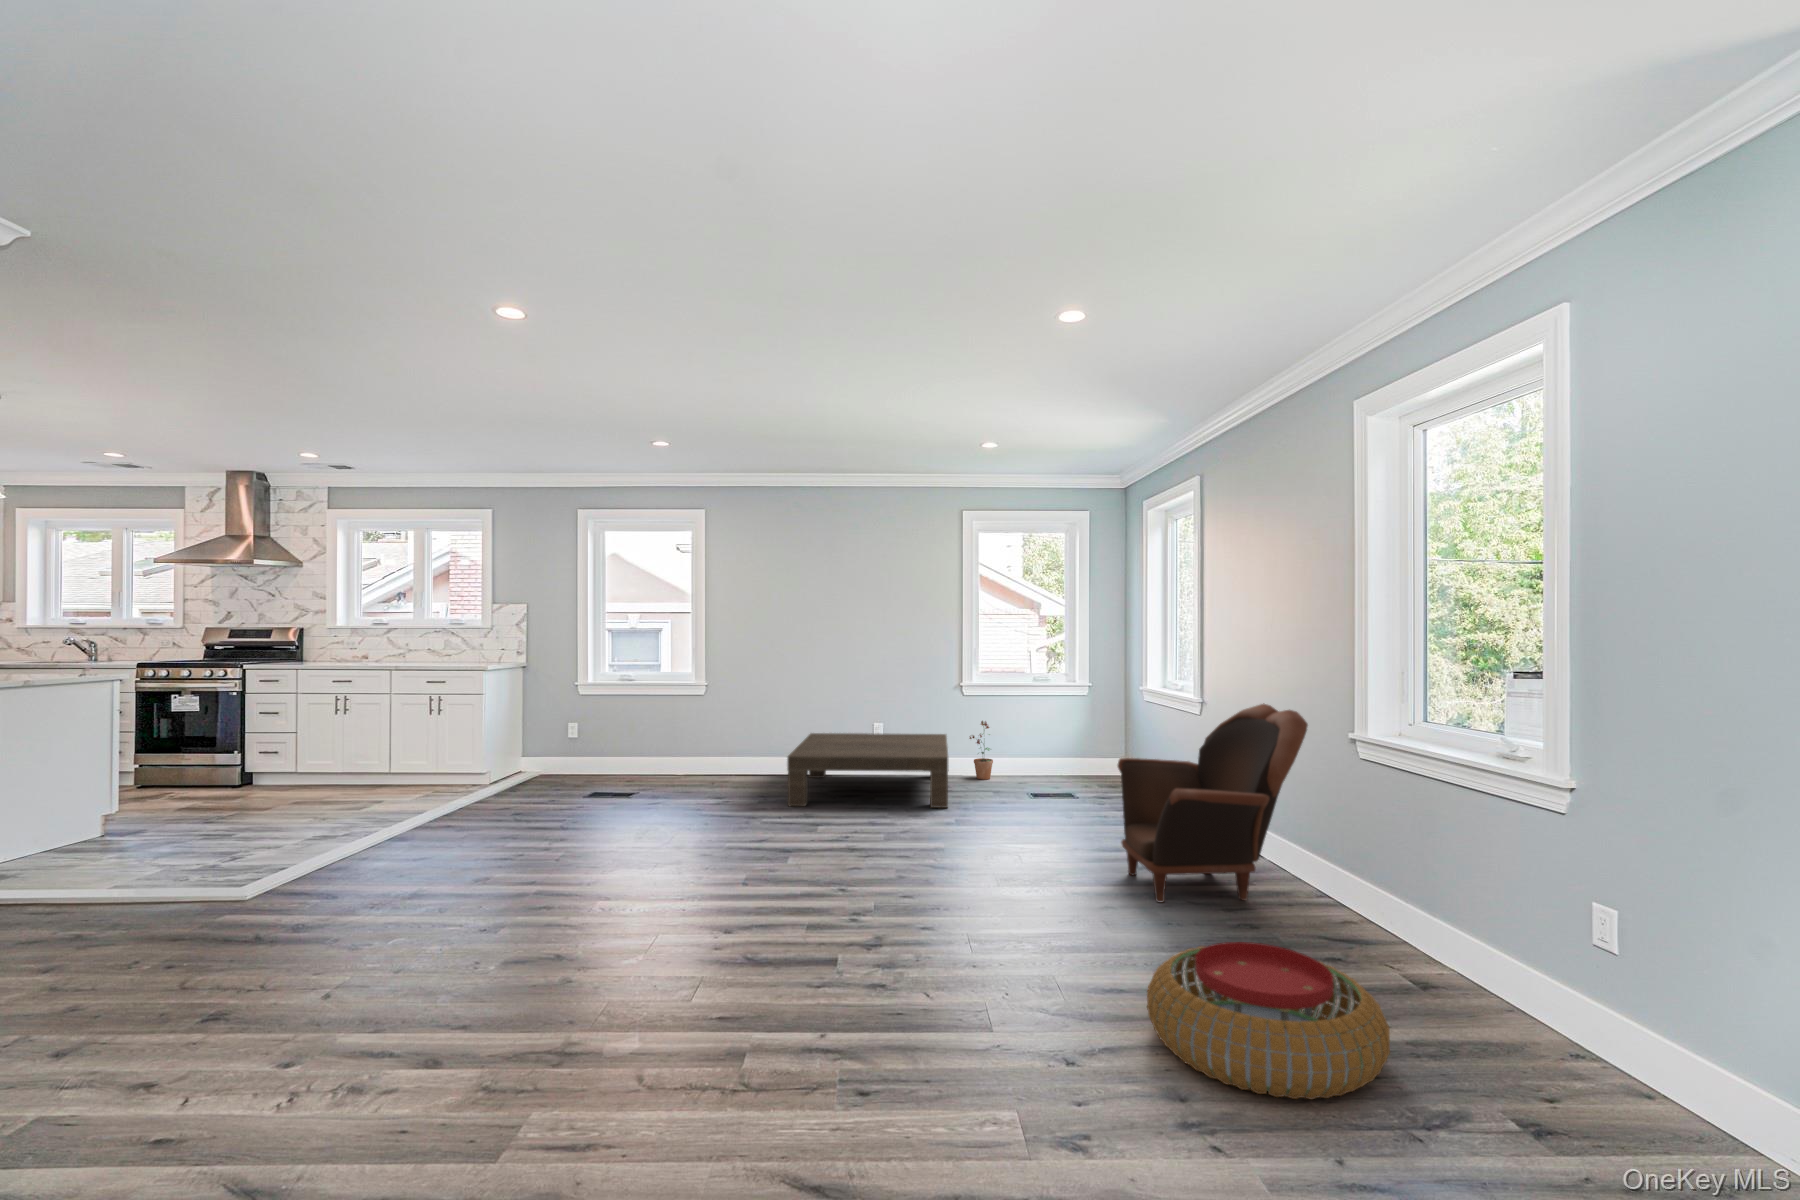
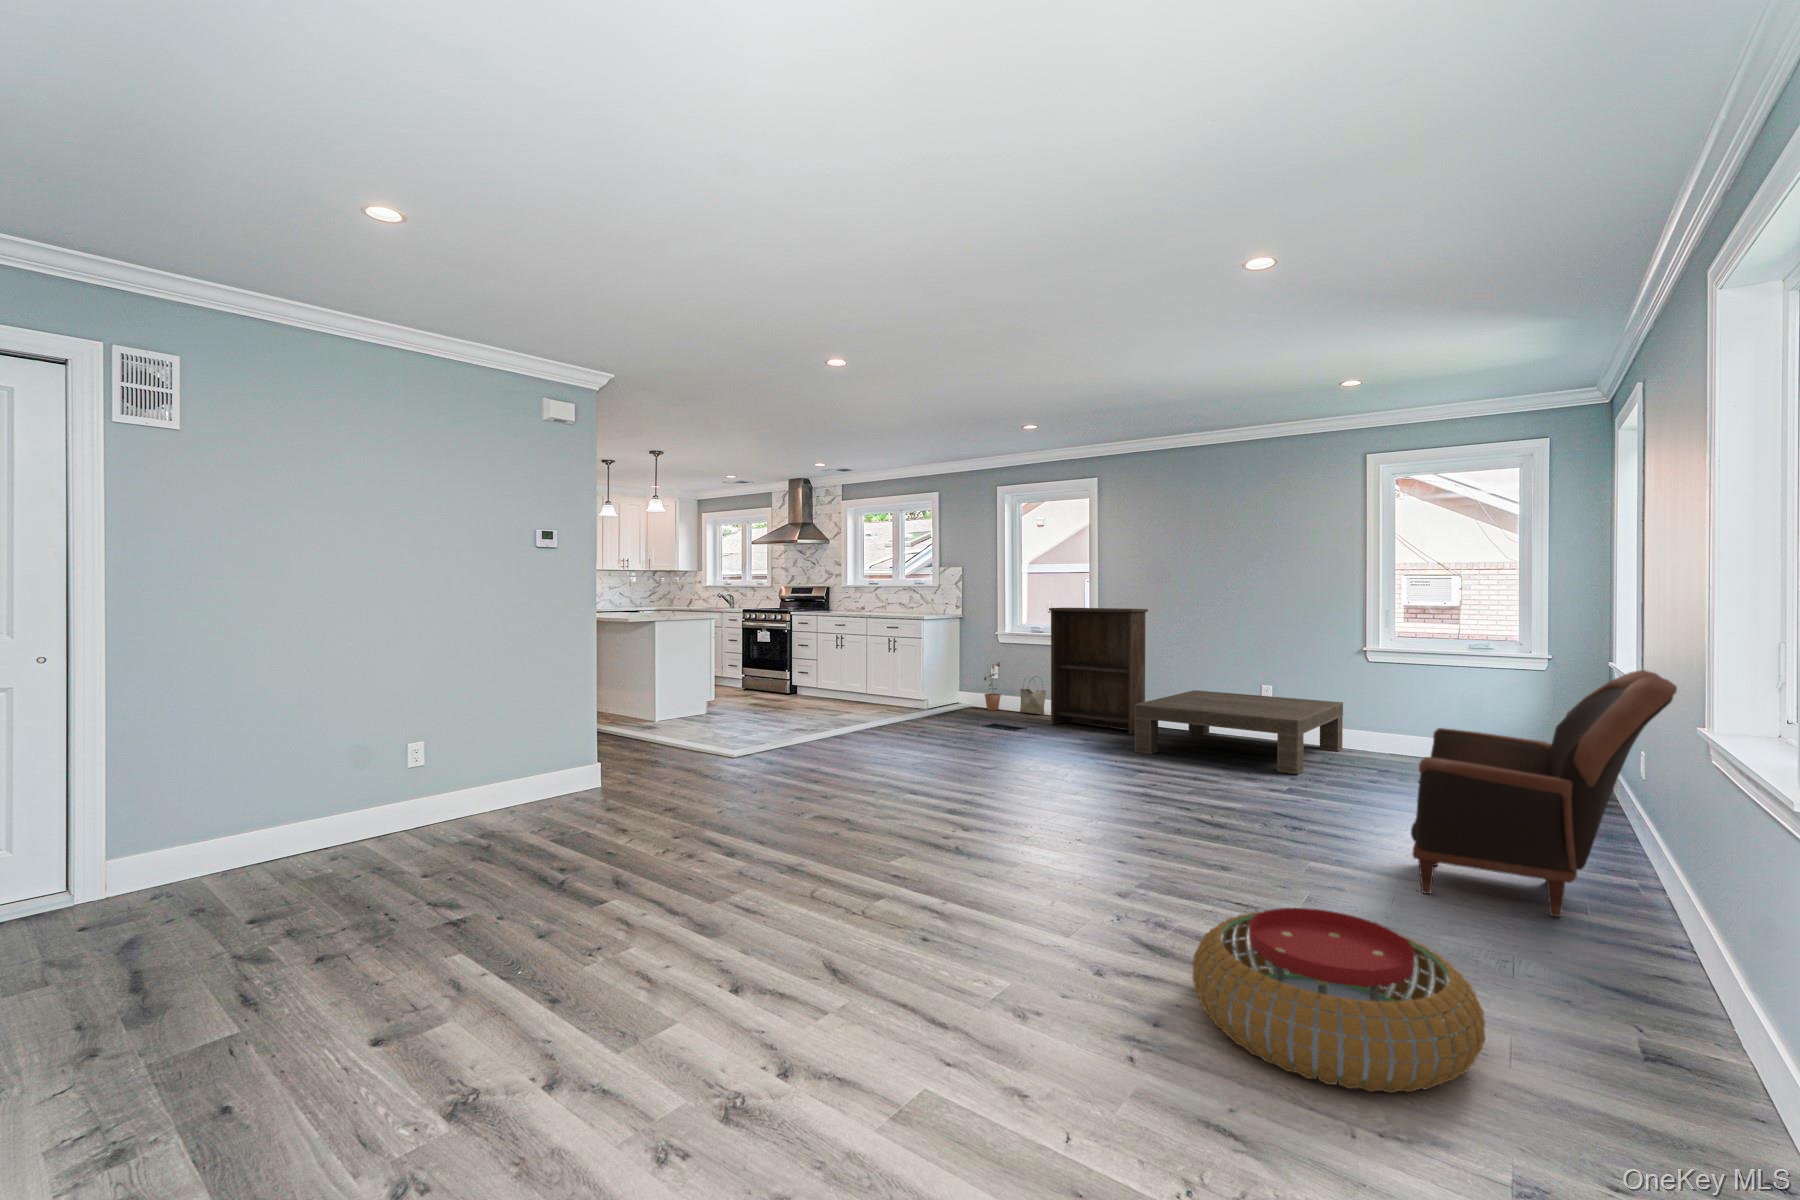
bookshelf: none [662,653,770,787] -> present [1049,608,1148,735]
potted plant: present [970,721,993,779] -> present [984,662,1001,710]
woven basket: none [610,731,643,775] -> present [1020,678,1046,714]

